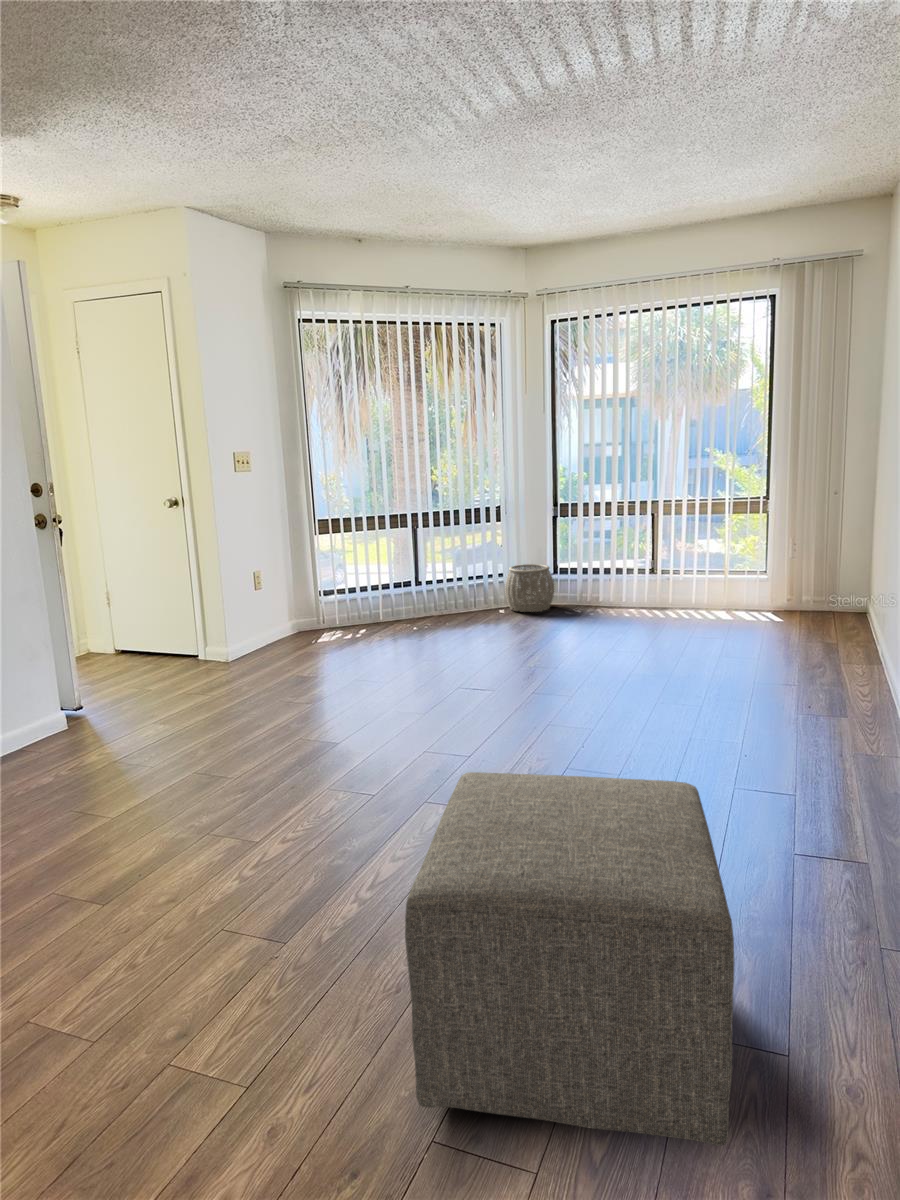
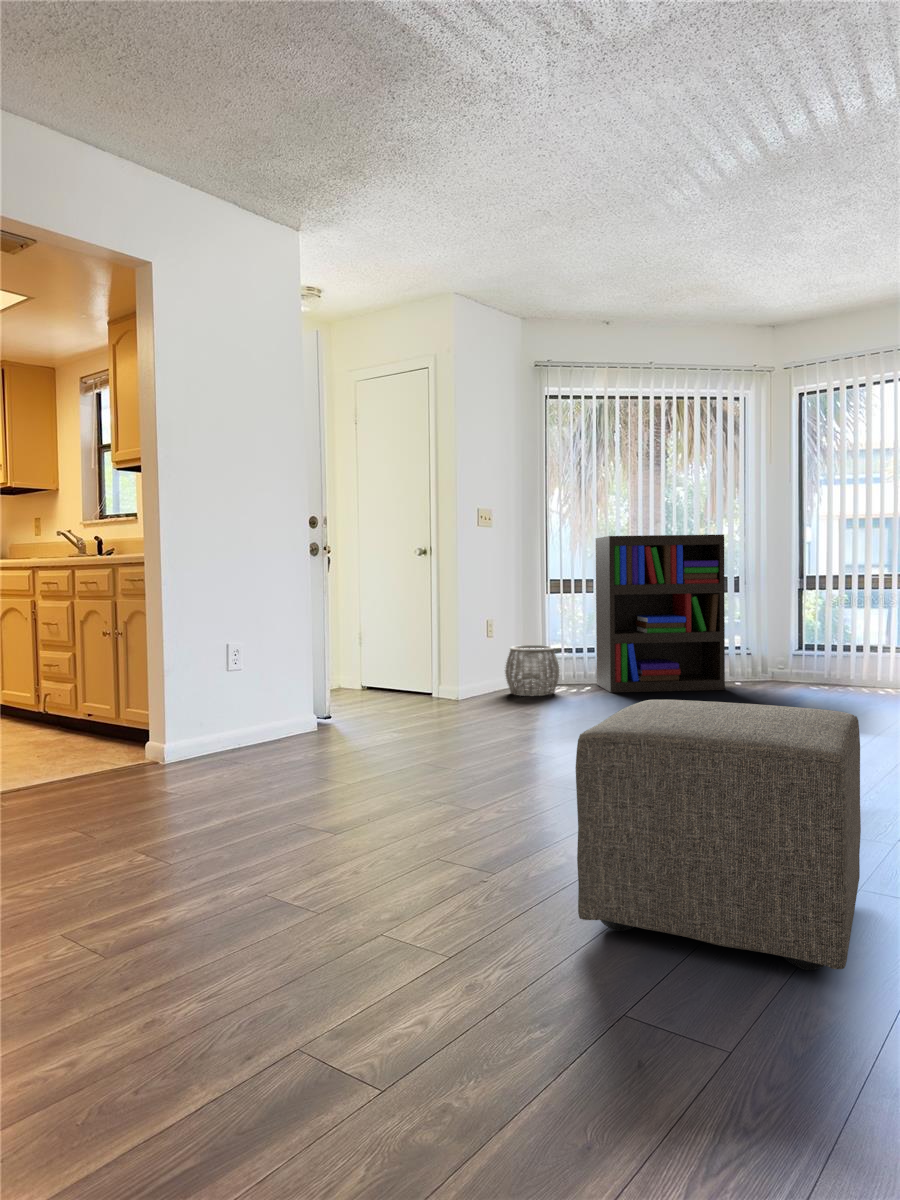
bookshelf: none [361,469,493,635] -> present [596,535,725,692]
woven basket: present [505,564,554,612] -> present [505,645,559,696]

